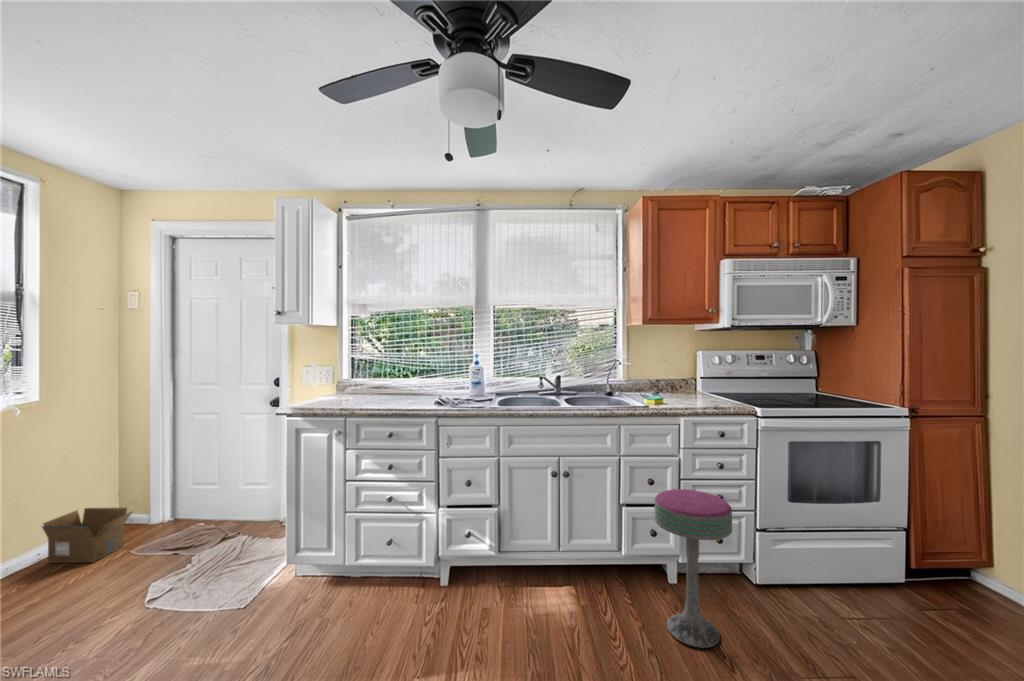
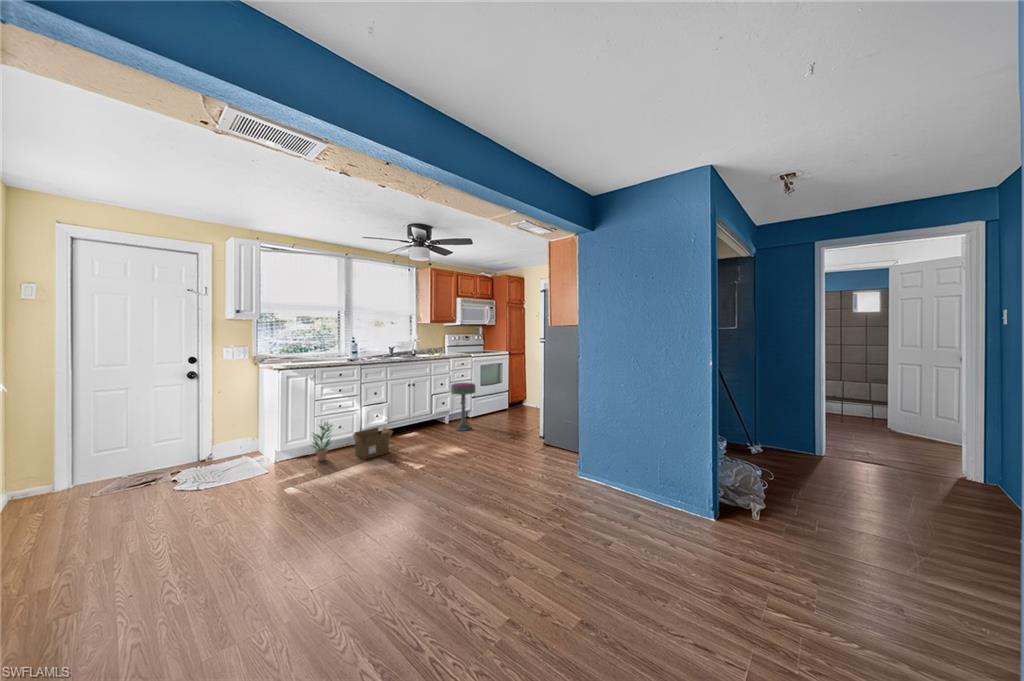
cardboard box: present [42,508,132,563] -> present [353,427,393,459]
potted plant: none [303,527,353,613] -> present [312,422,332,461]

